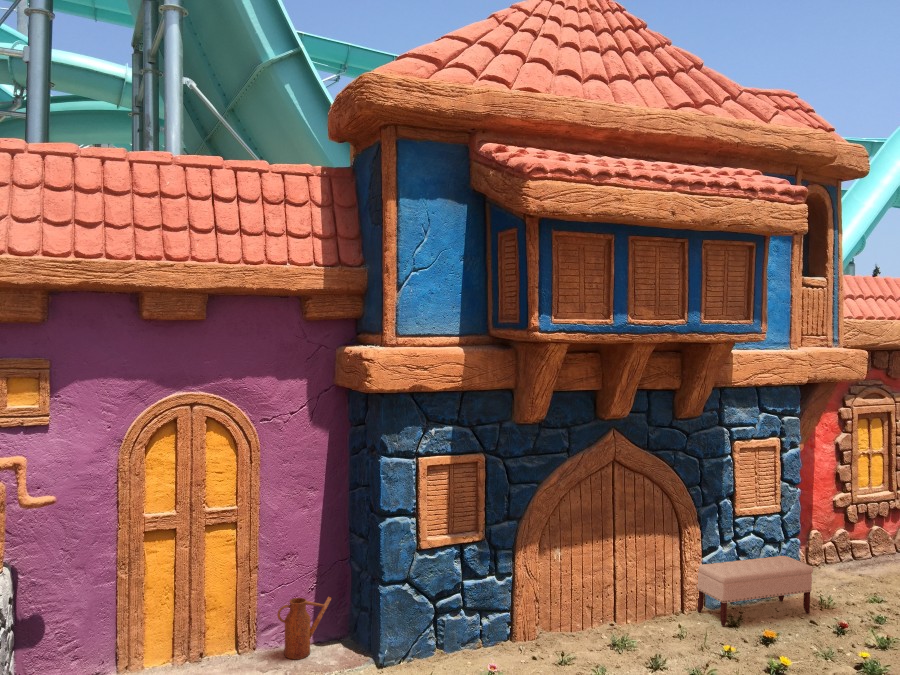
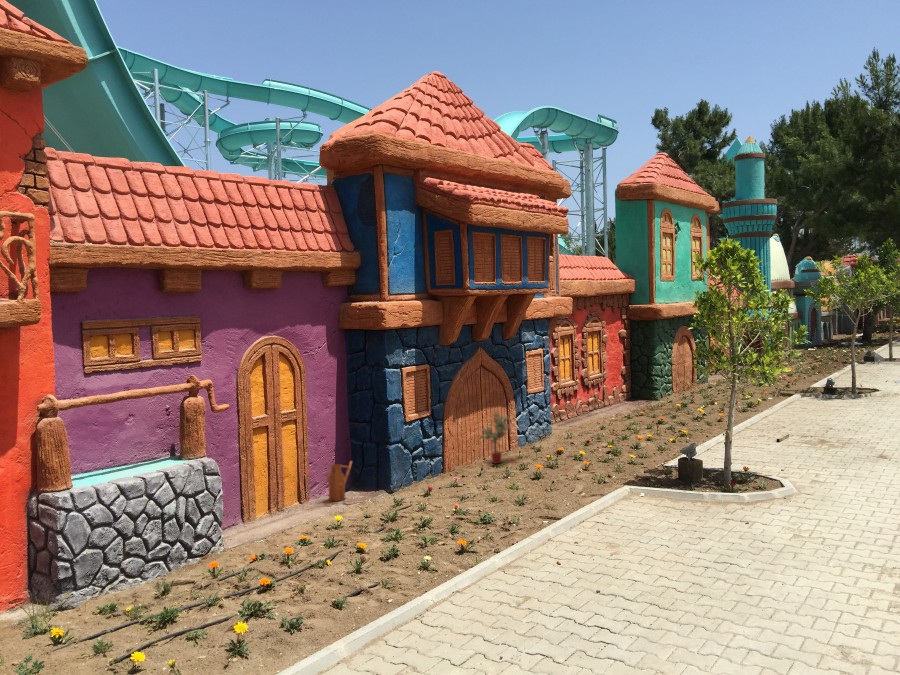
potted tree: none [591,544,659,642] -> present [481,412,510,464]
bench: present [697,556,813,626] -> none [515,413,566,451]

